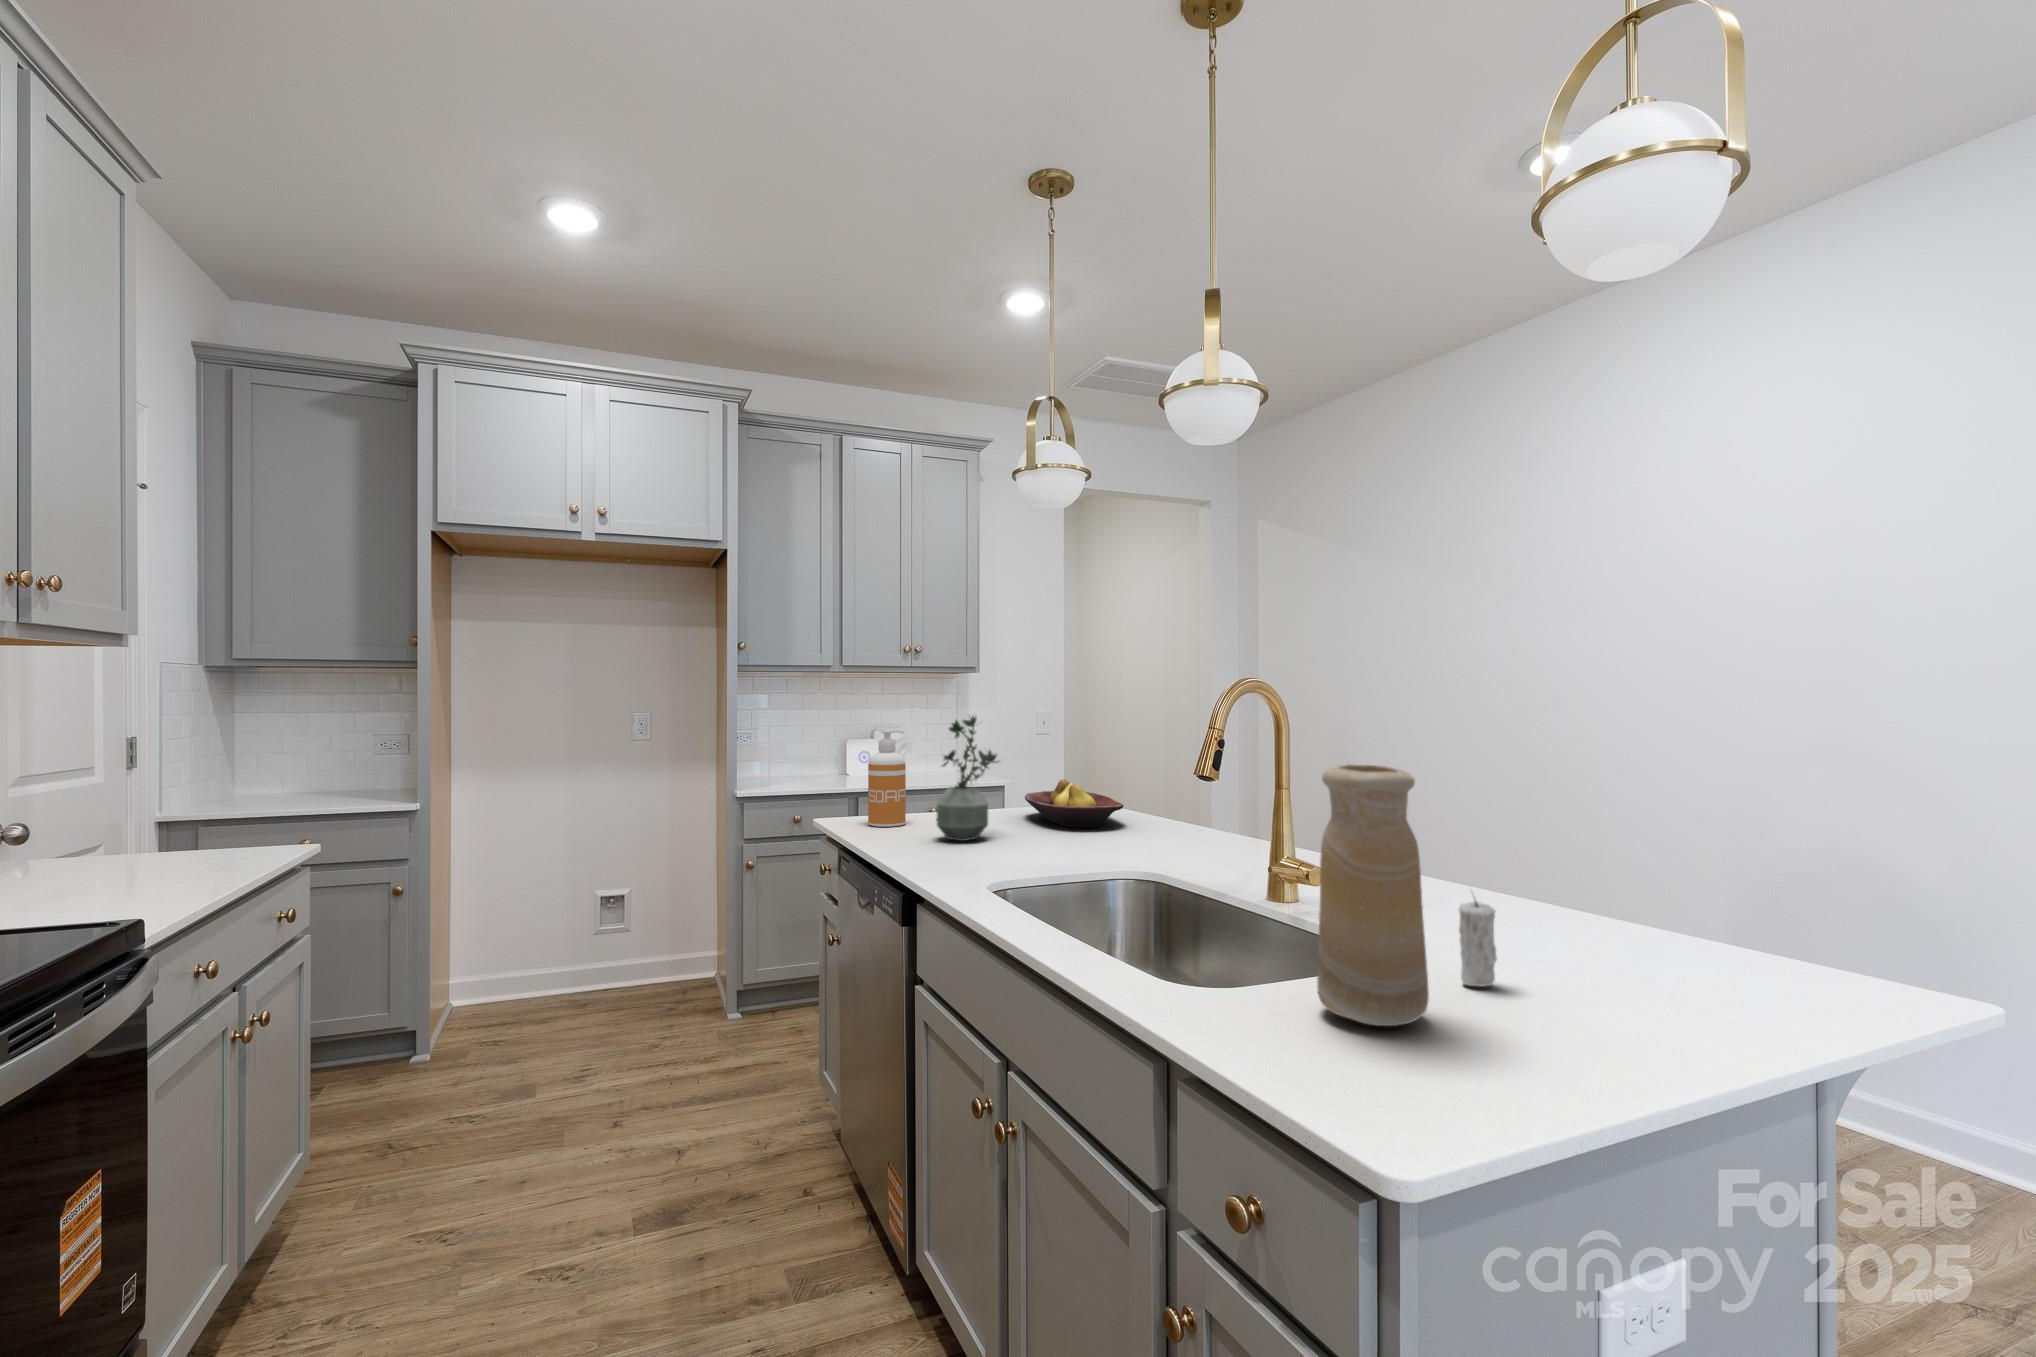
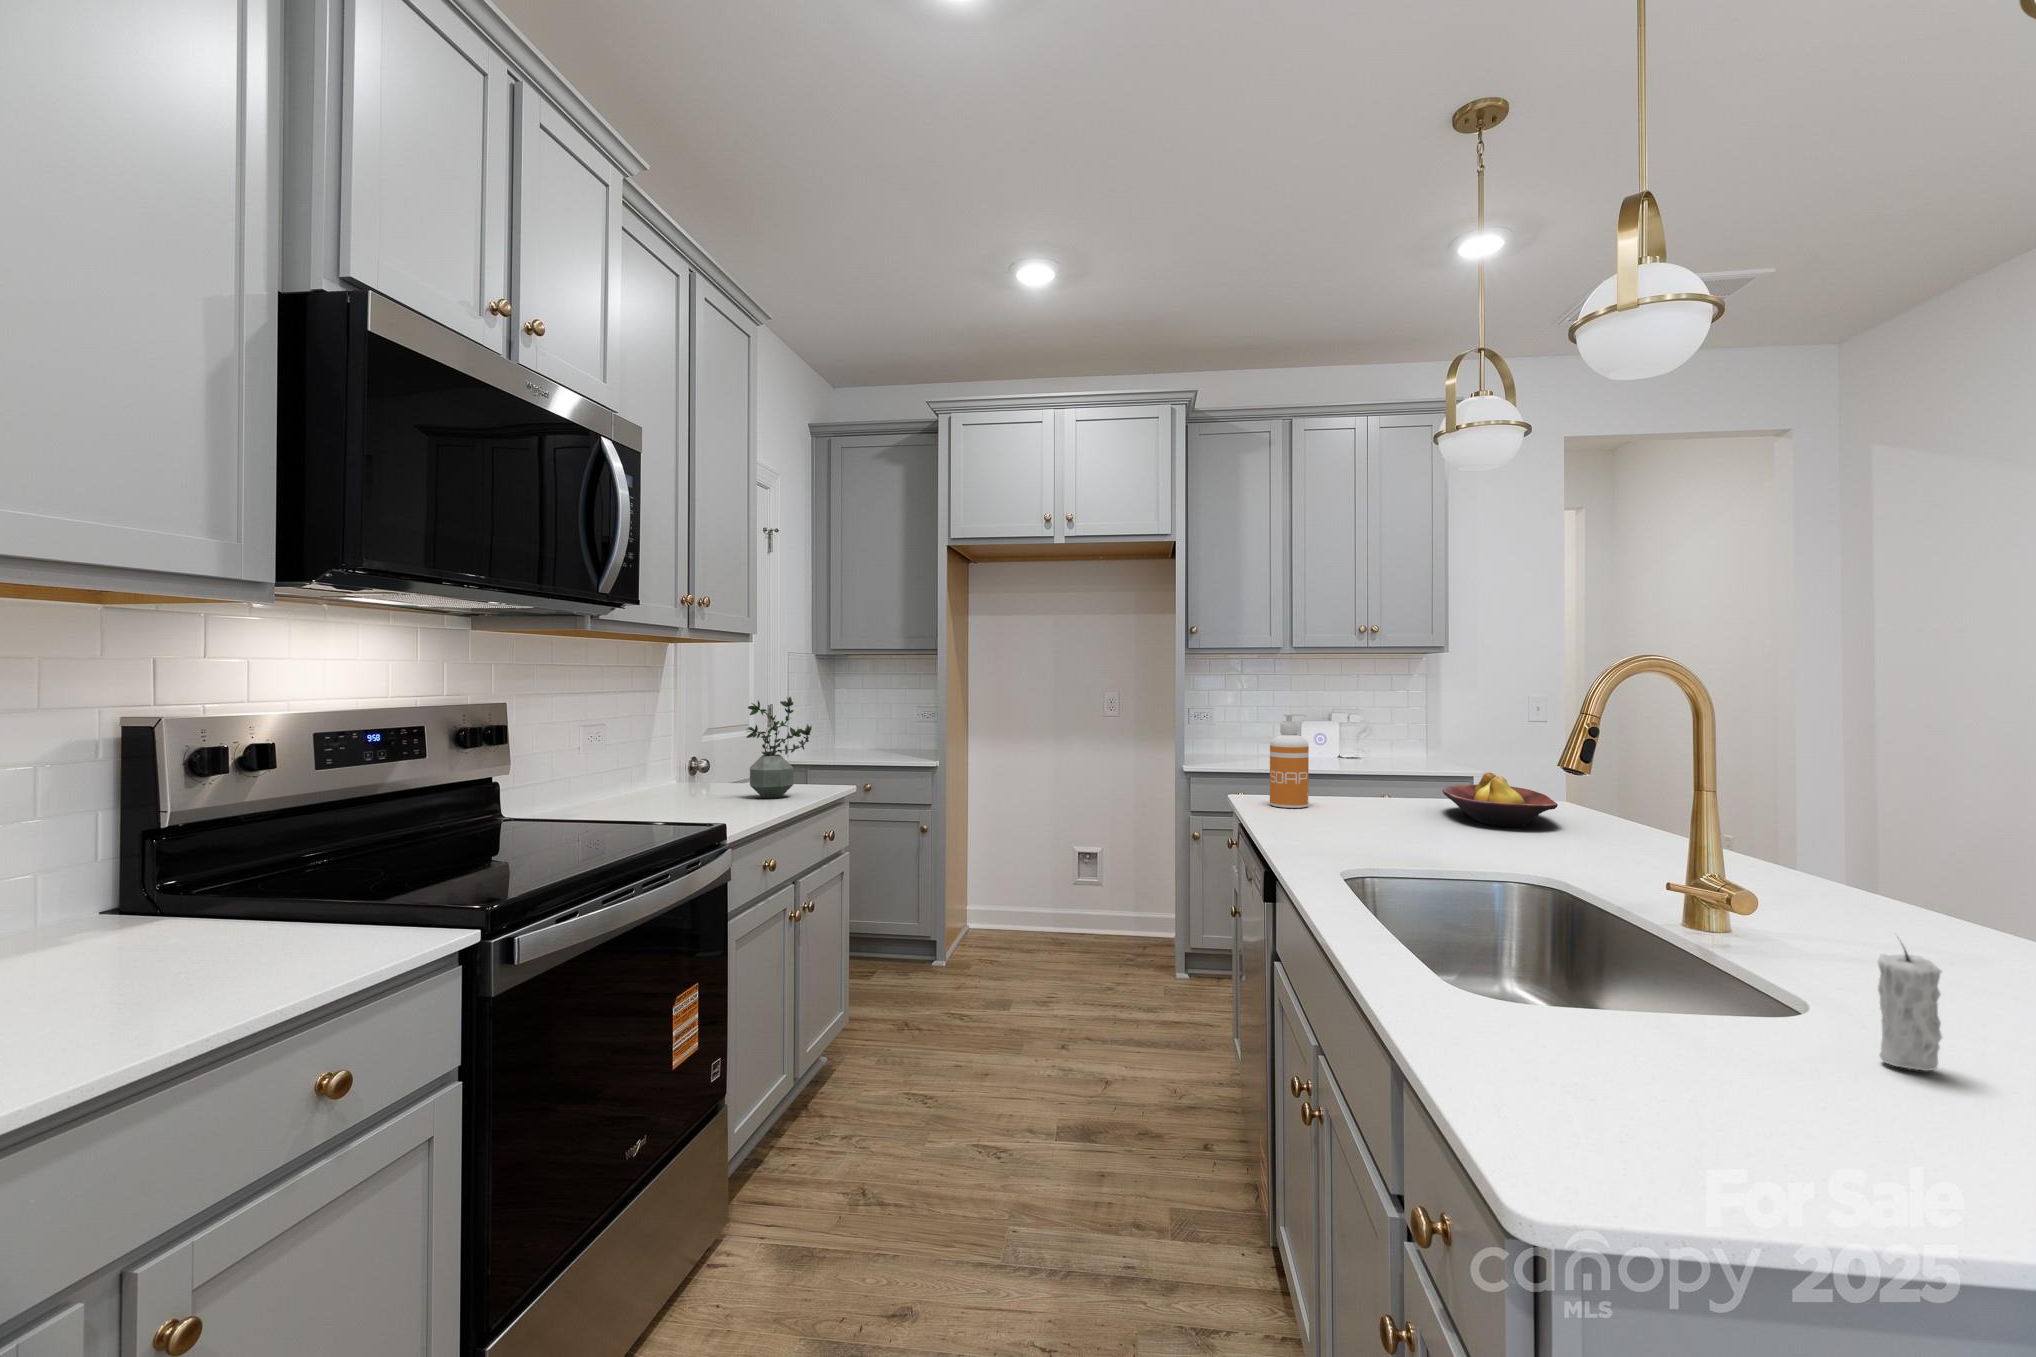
potted plant: present [937,716,997,841] -> present [746,697,812,798]
vase: present [1317,764,1429,1026] -> none [1613,759,1772,1084]

